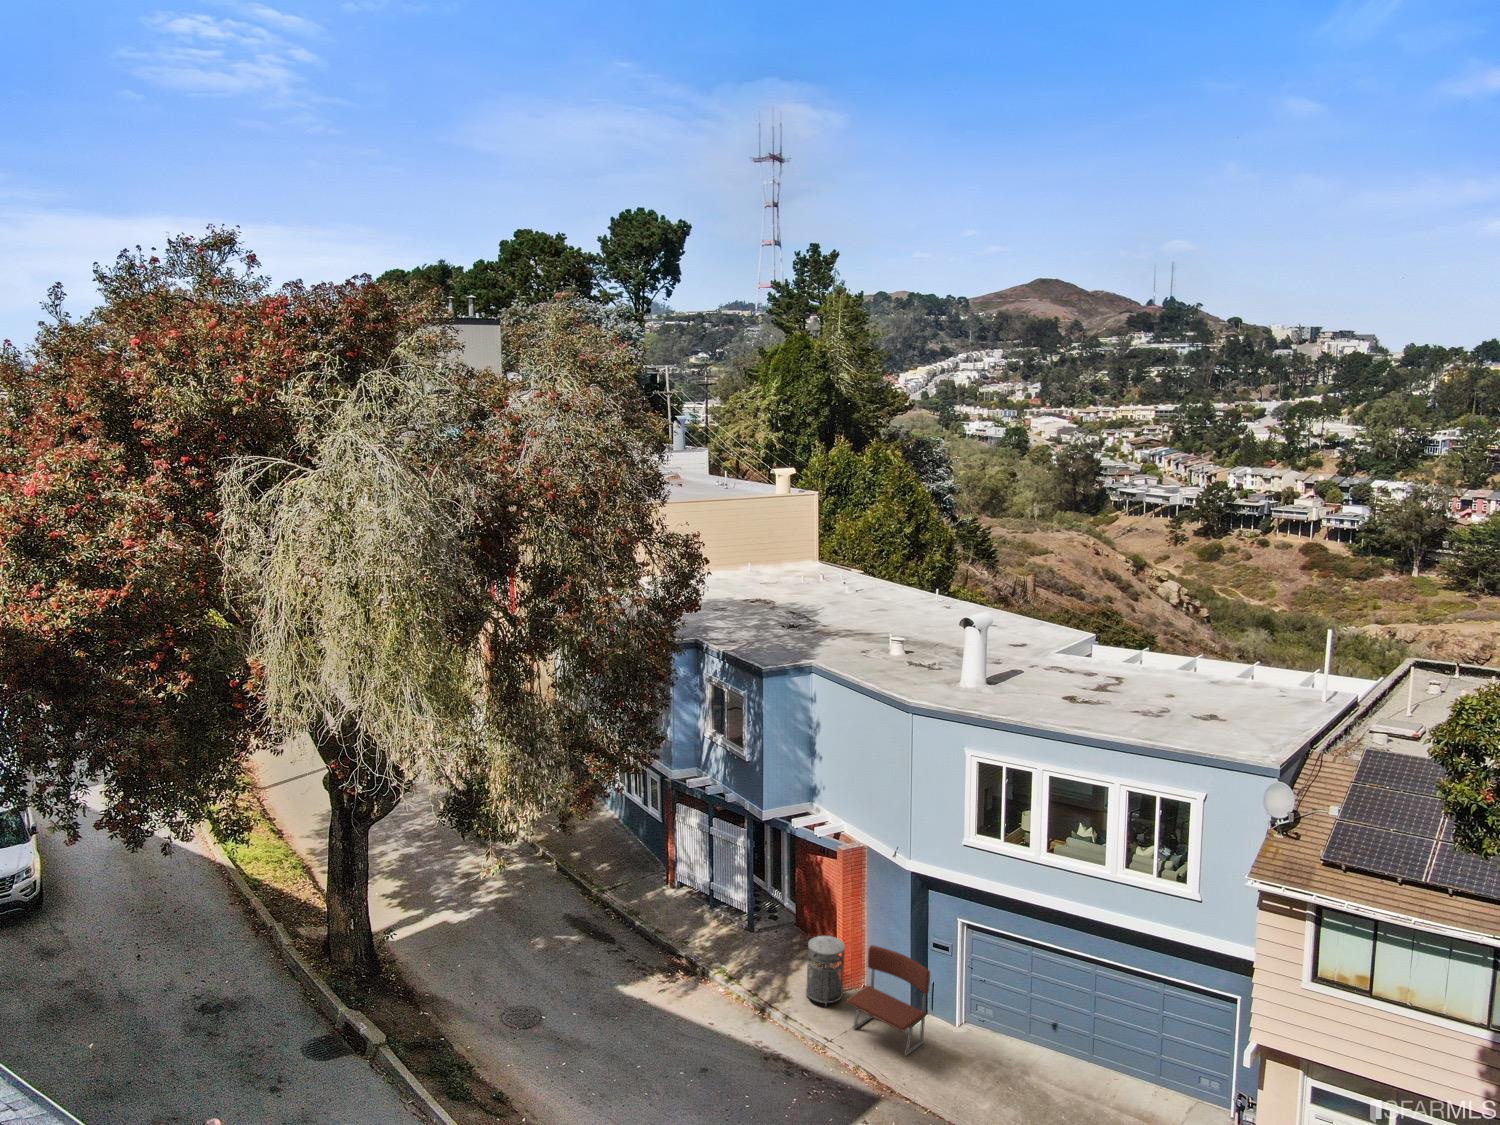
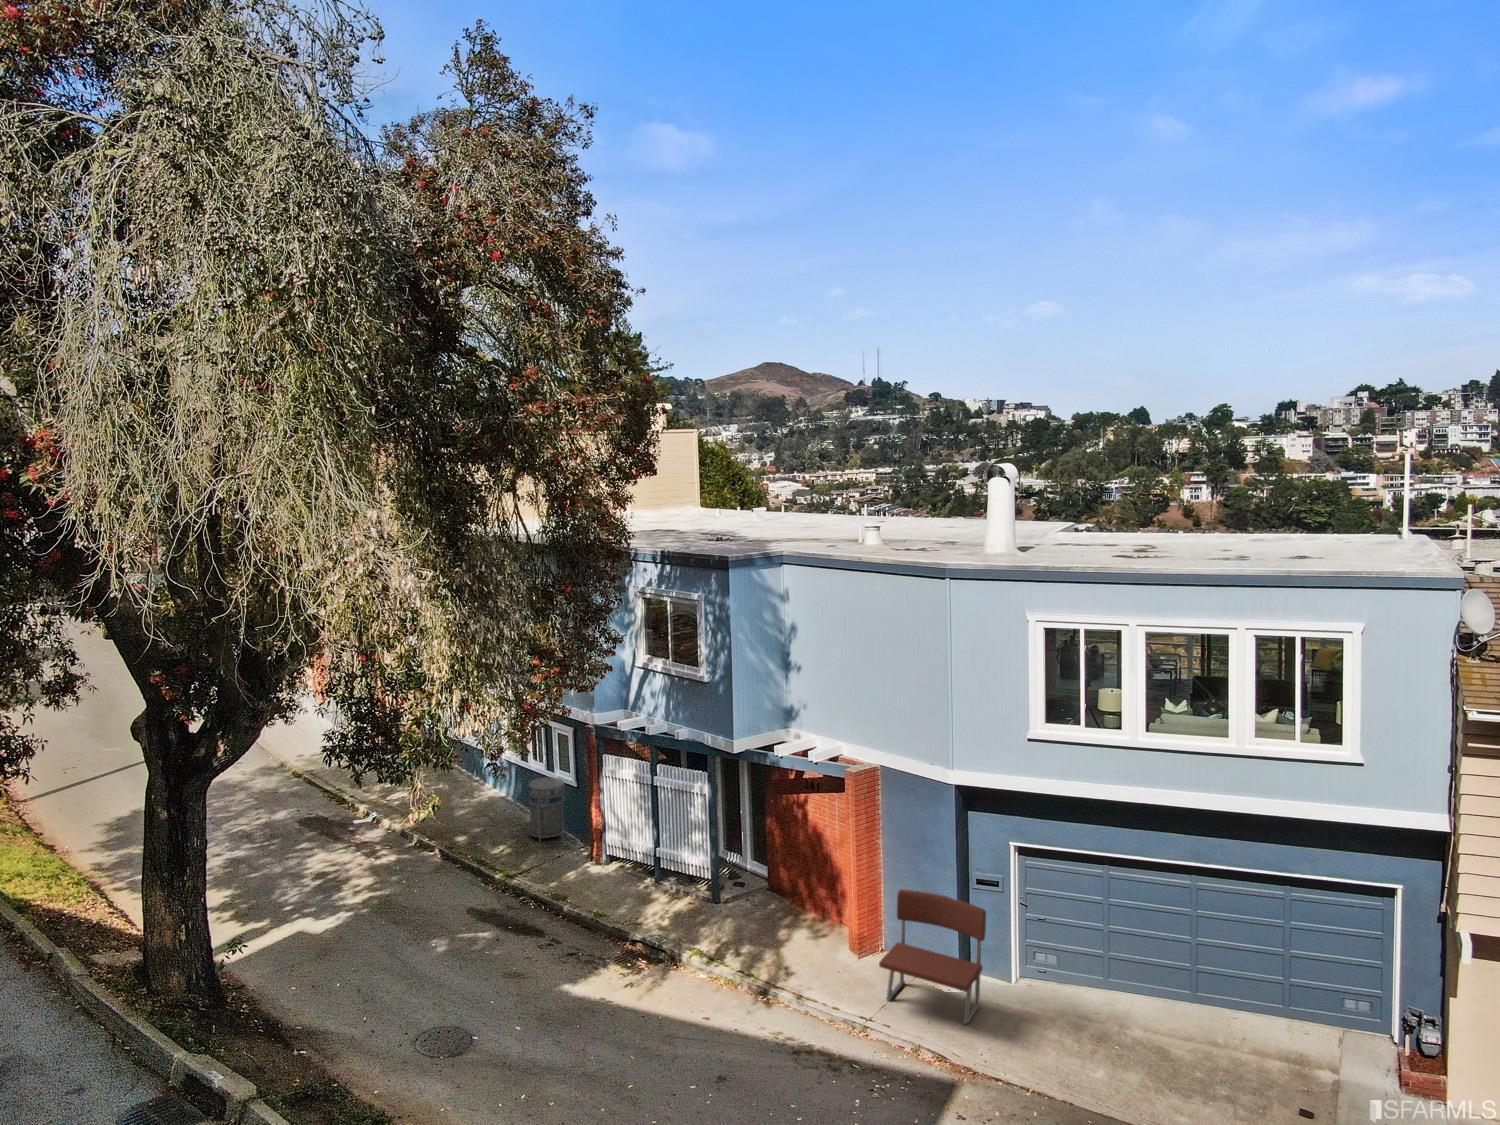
trash can: present [806,936,845,1007] -> present [529,777,565,841]

